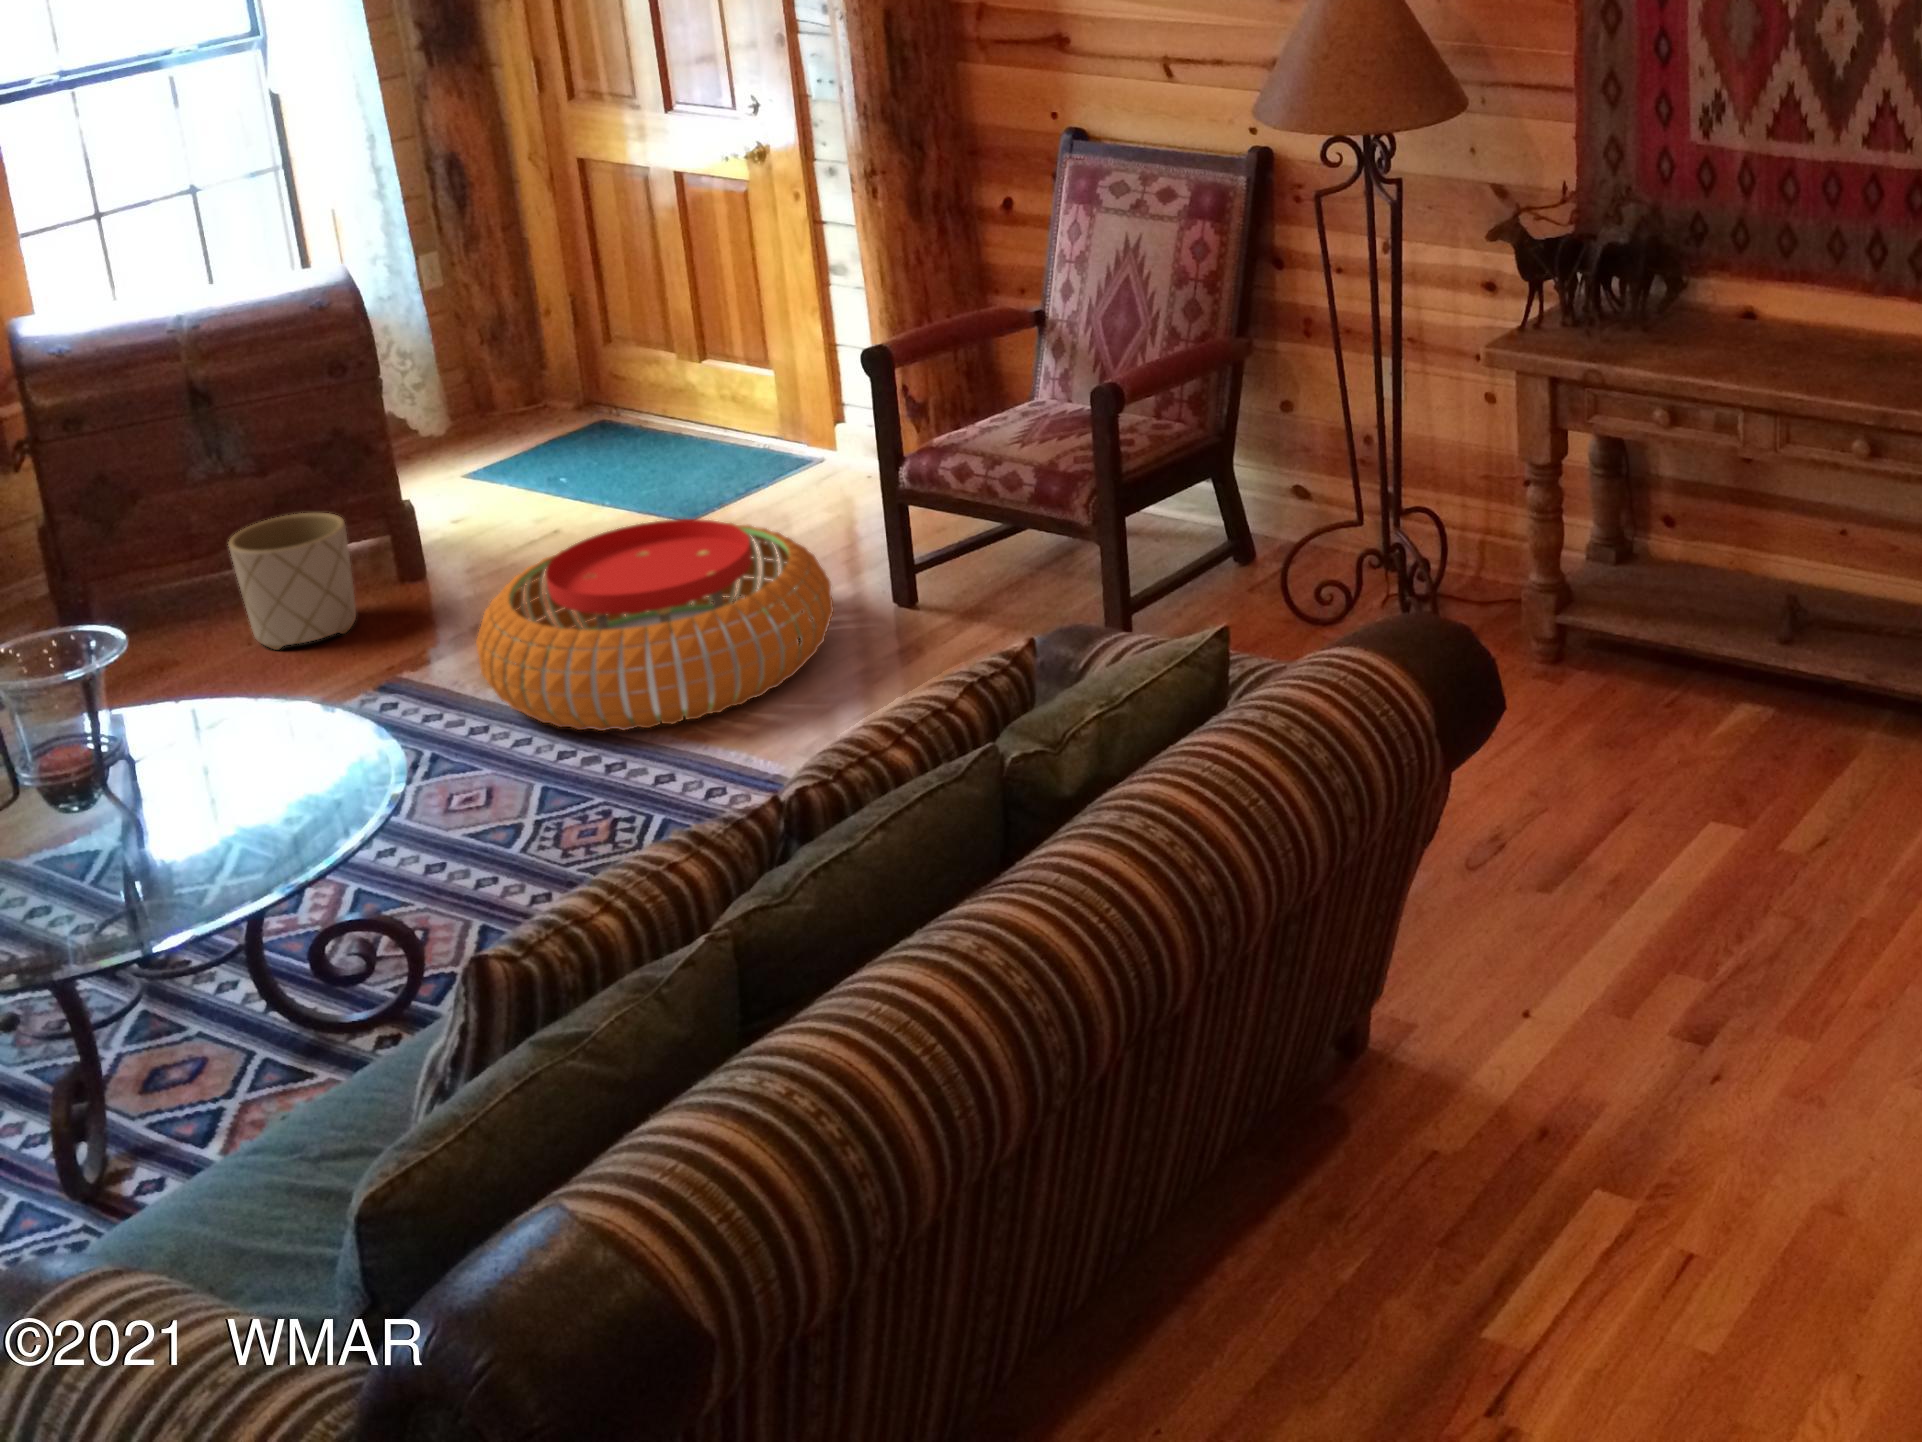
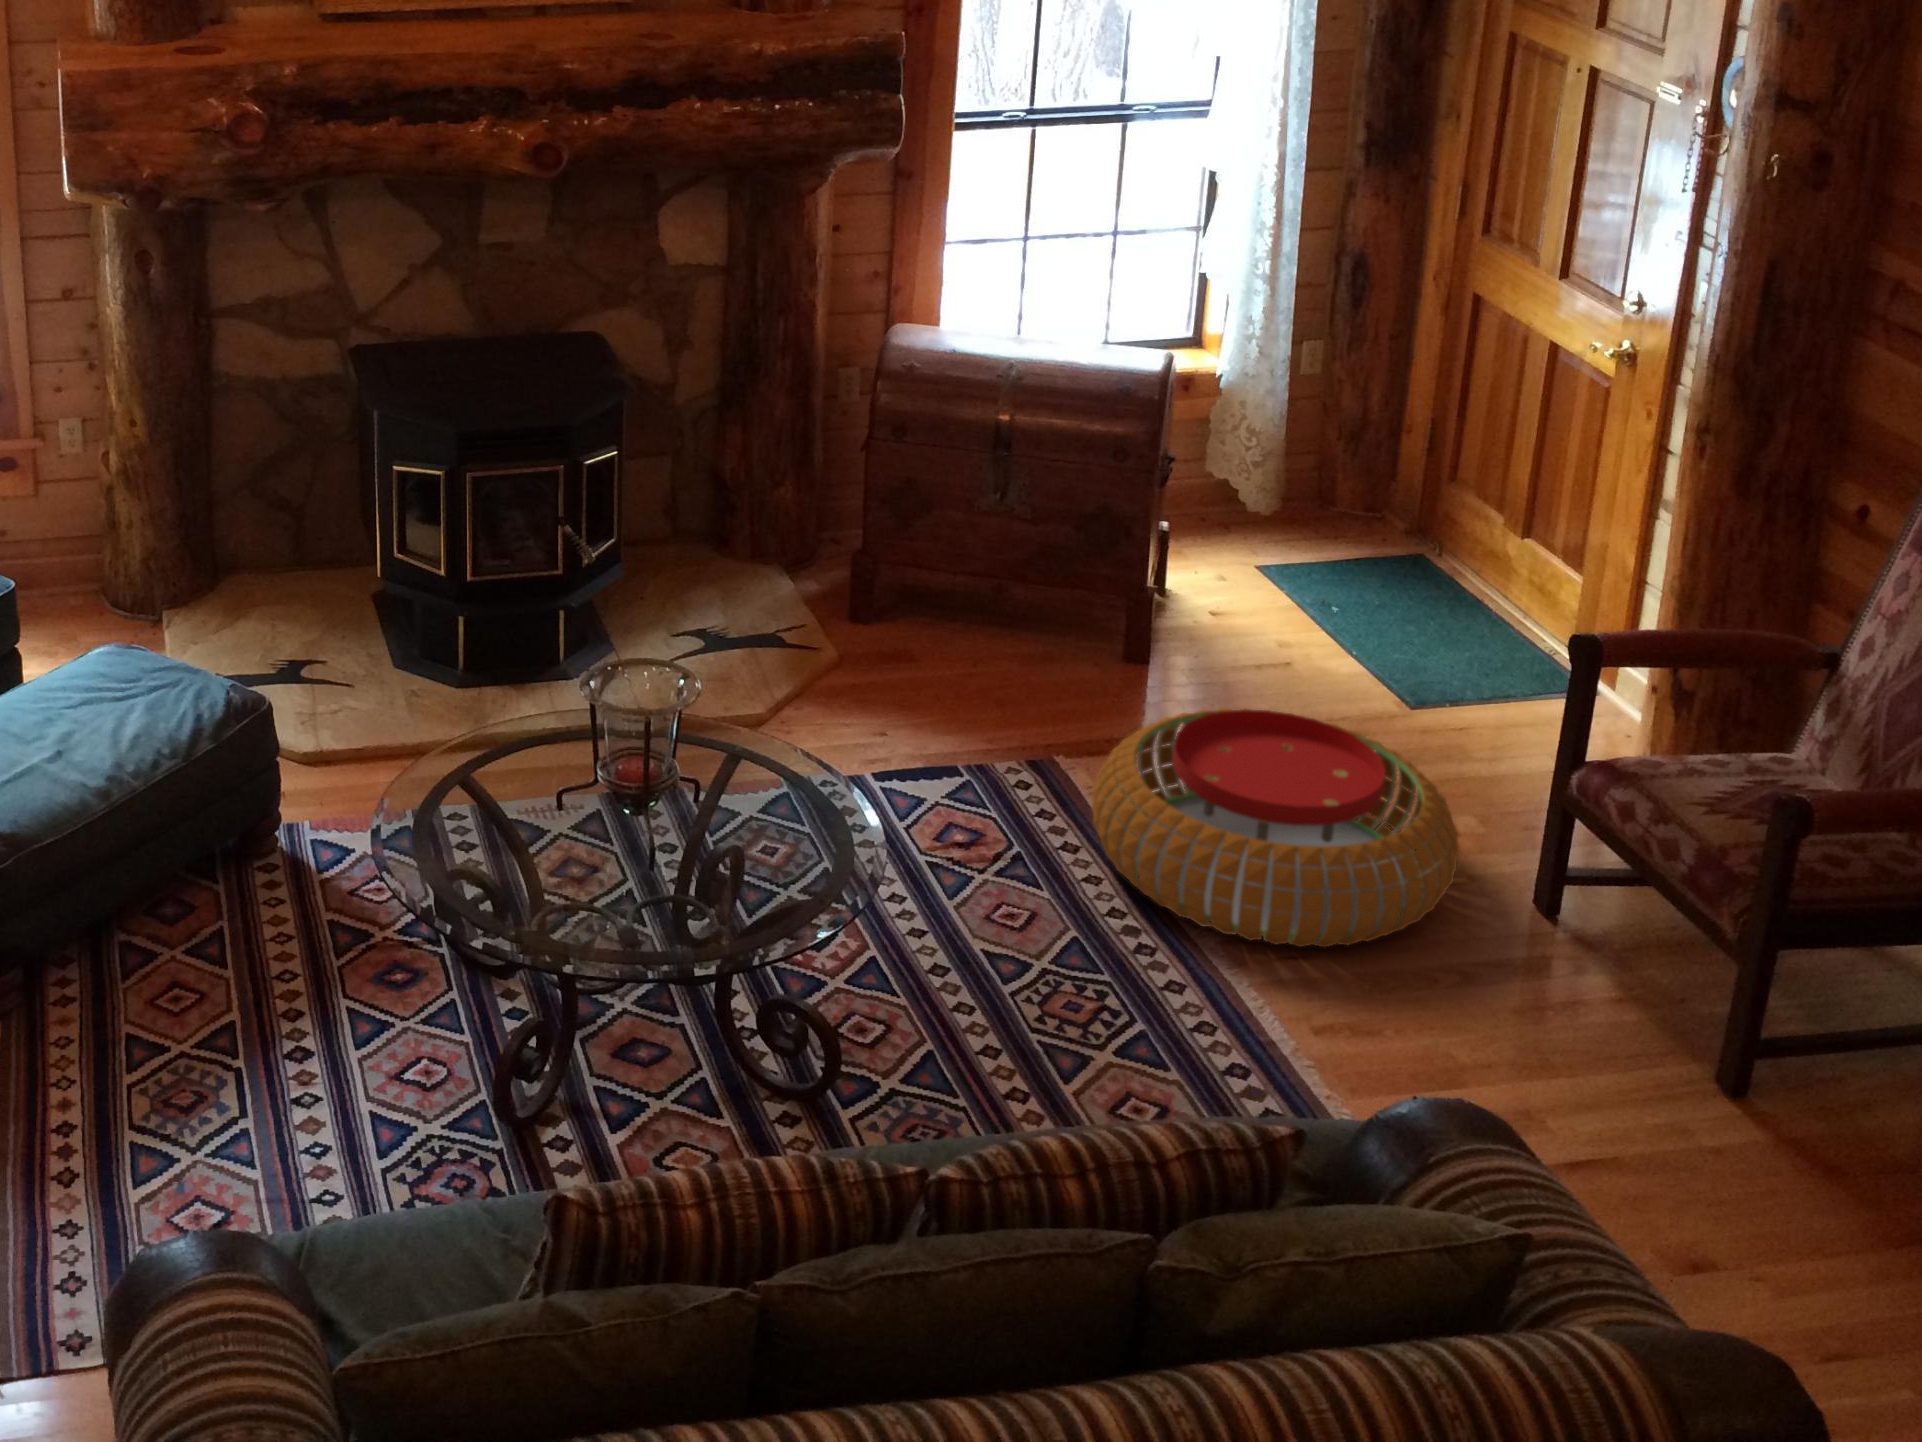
planter: present [228,513,356,650] -> none [978,567,1077,693]

